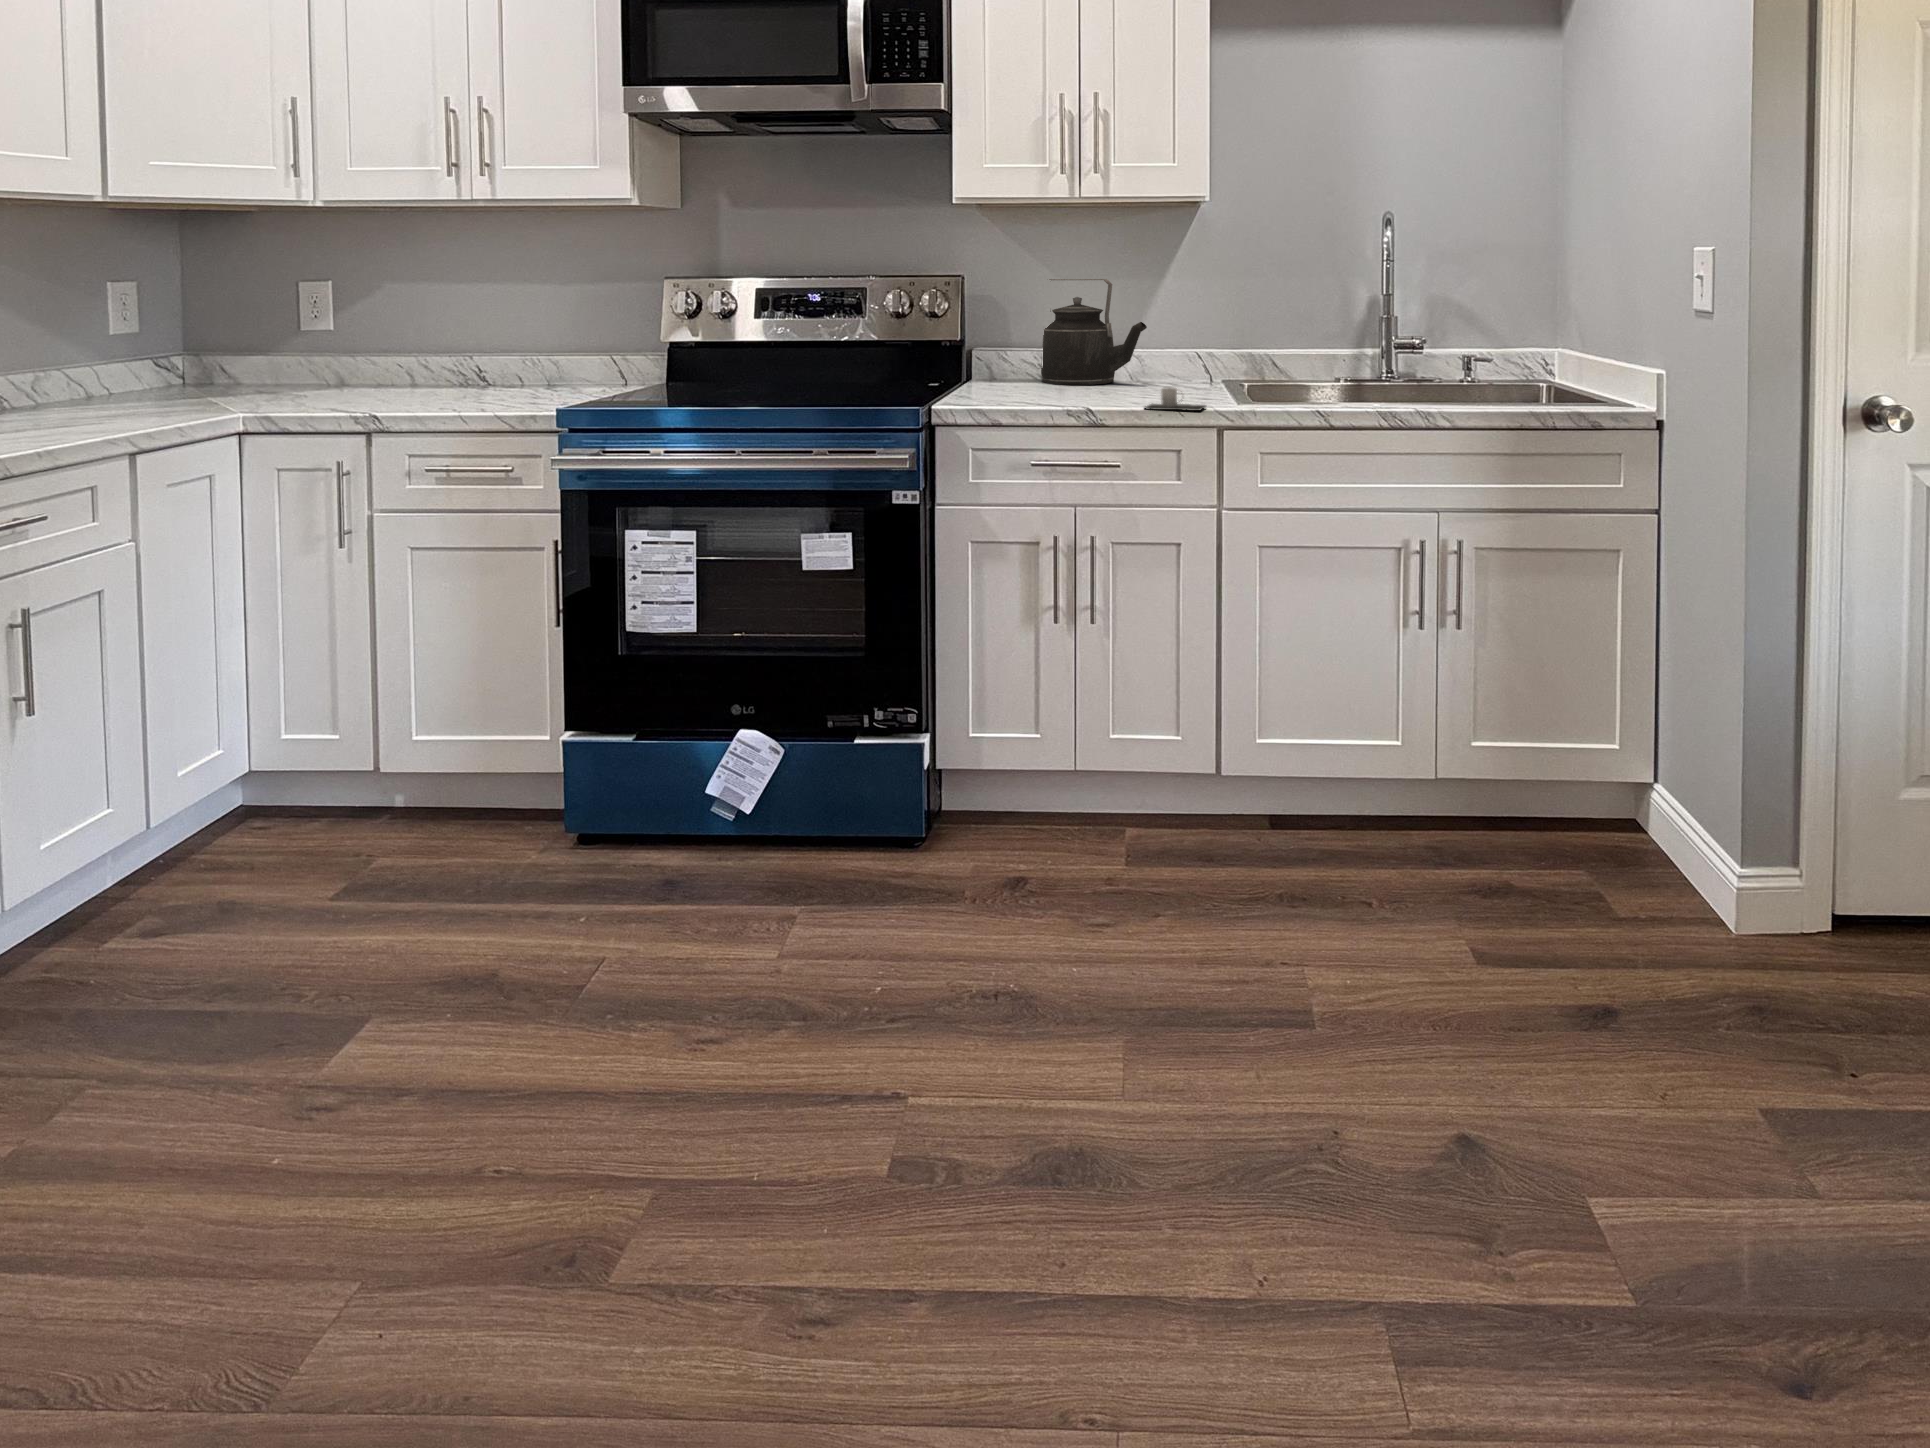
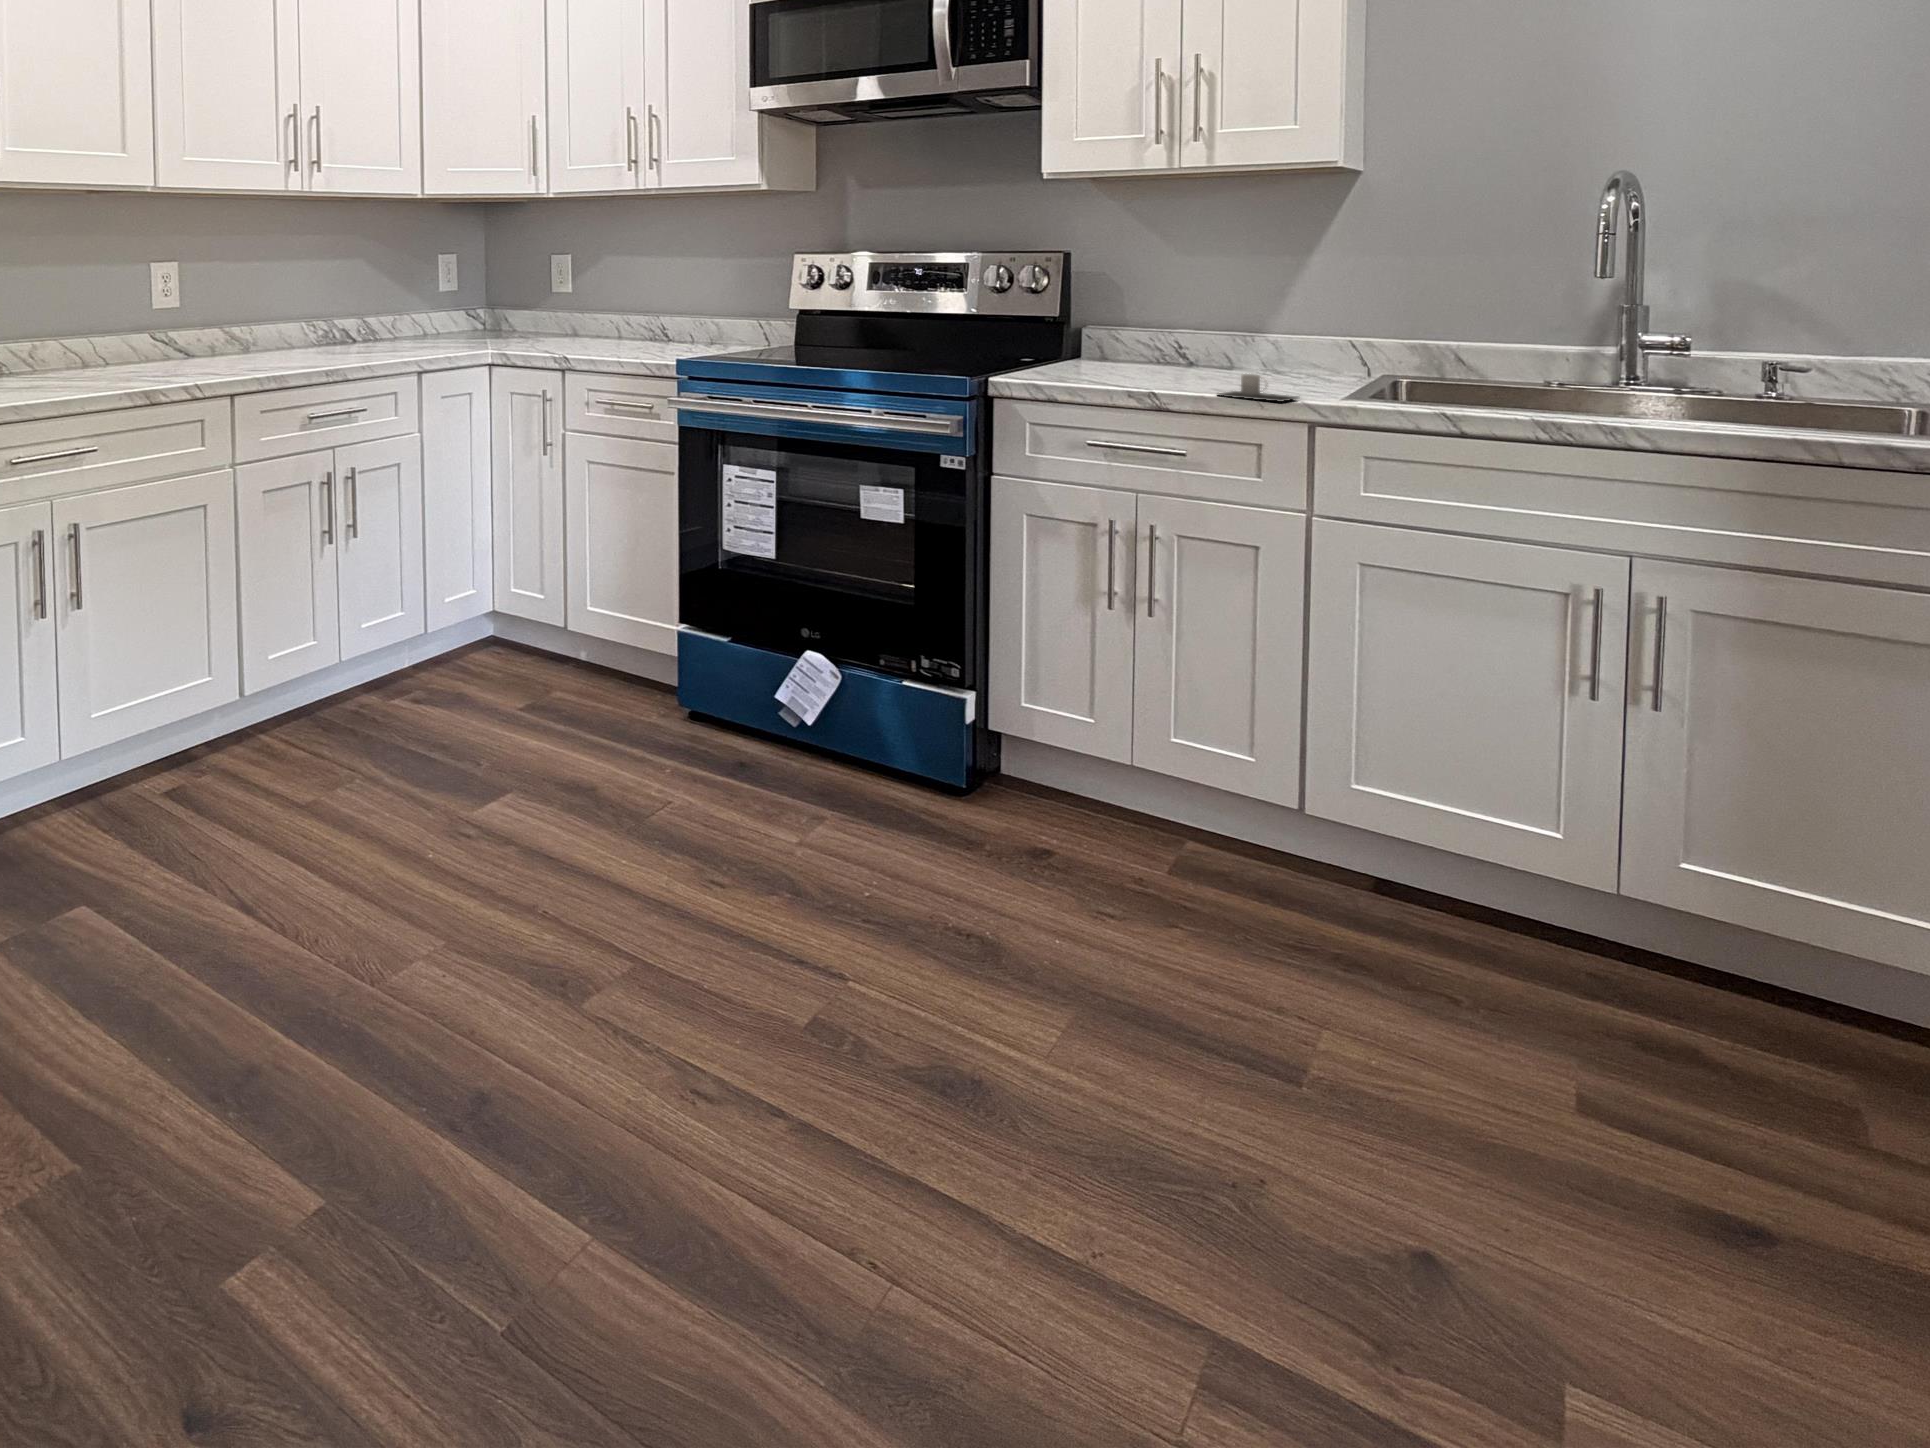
kettle: present [1041,279,1147,385] -> none [1156,256,1280,369]

